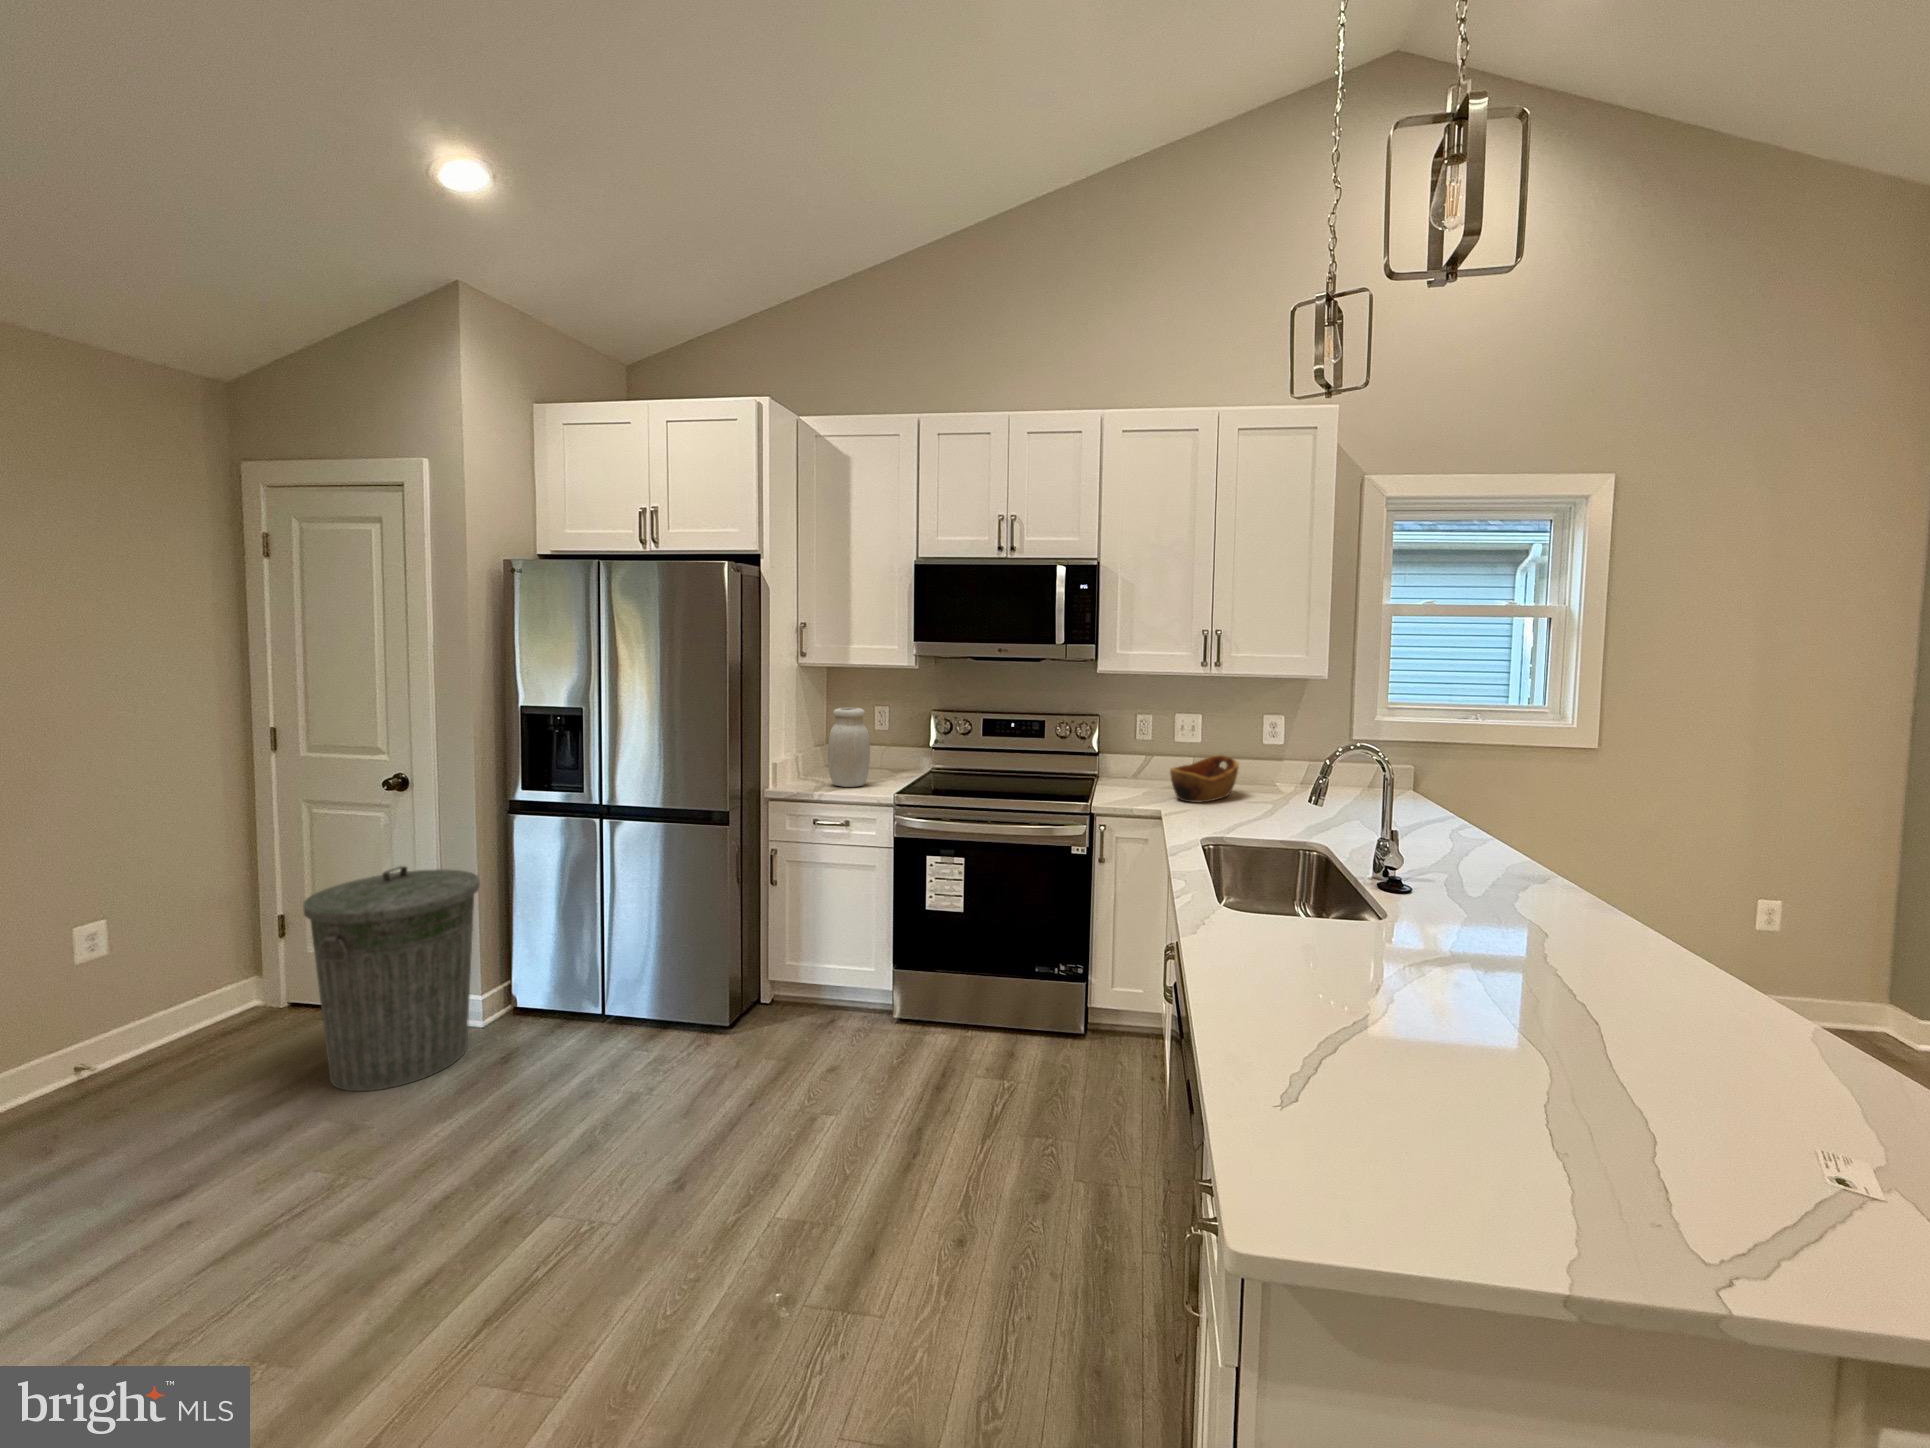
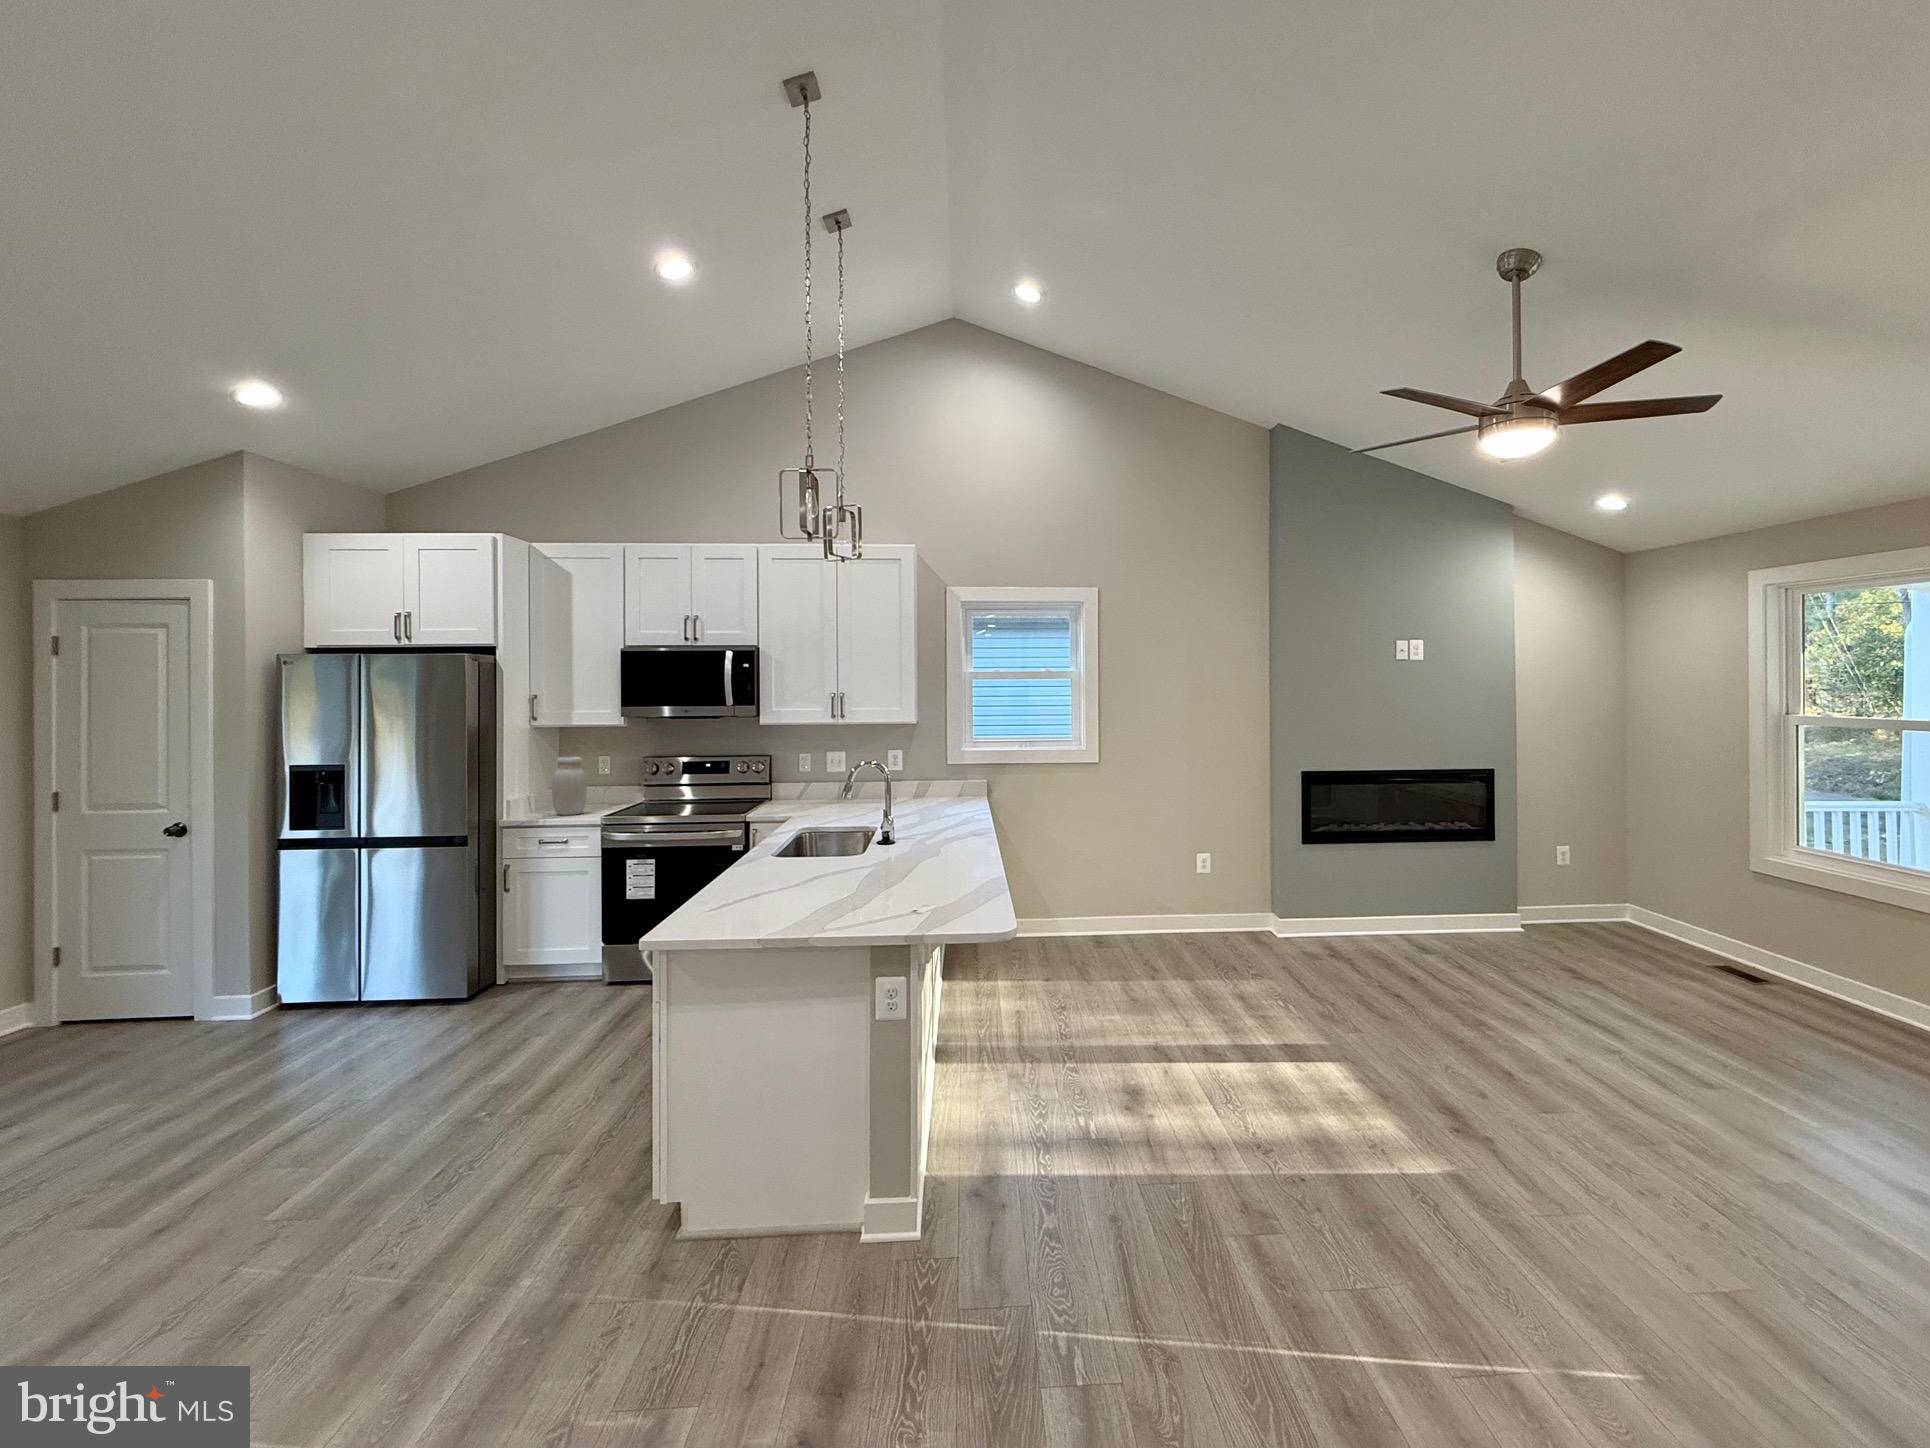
wooden bowl: present [1170,755,1239,803] -> none [804,779,856,810]
trash can: present [303,866,480,1091] -> none [100,890,253,1063]

